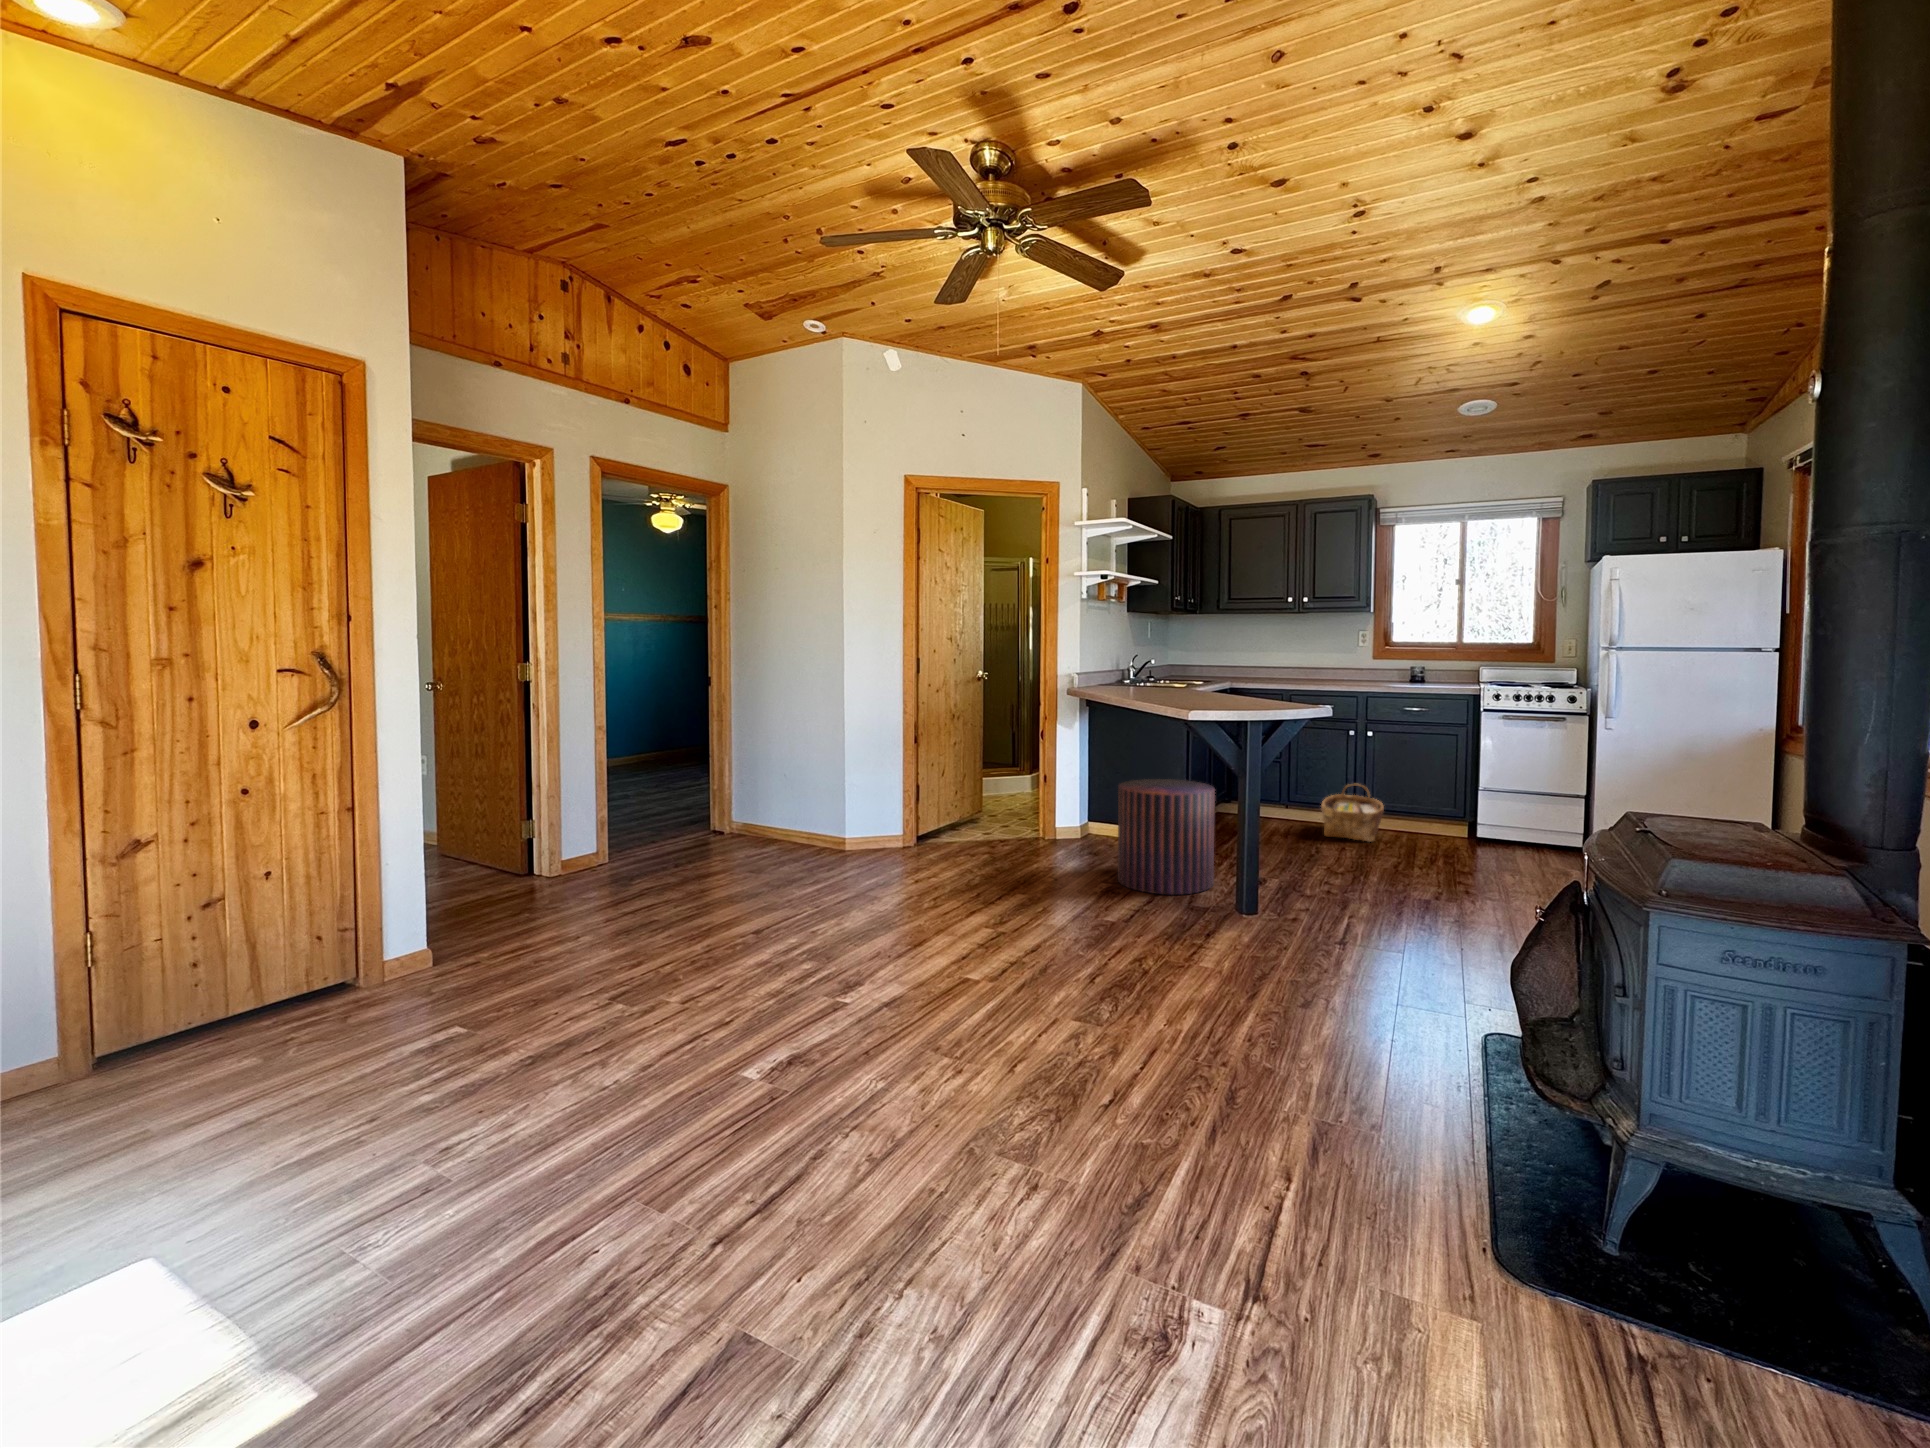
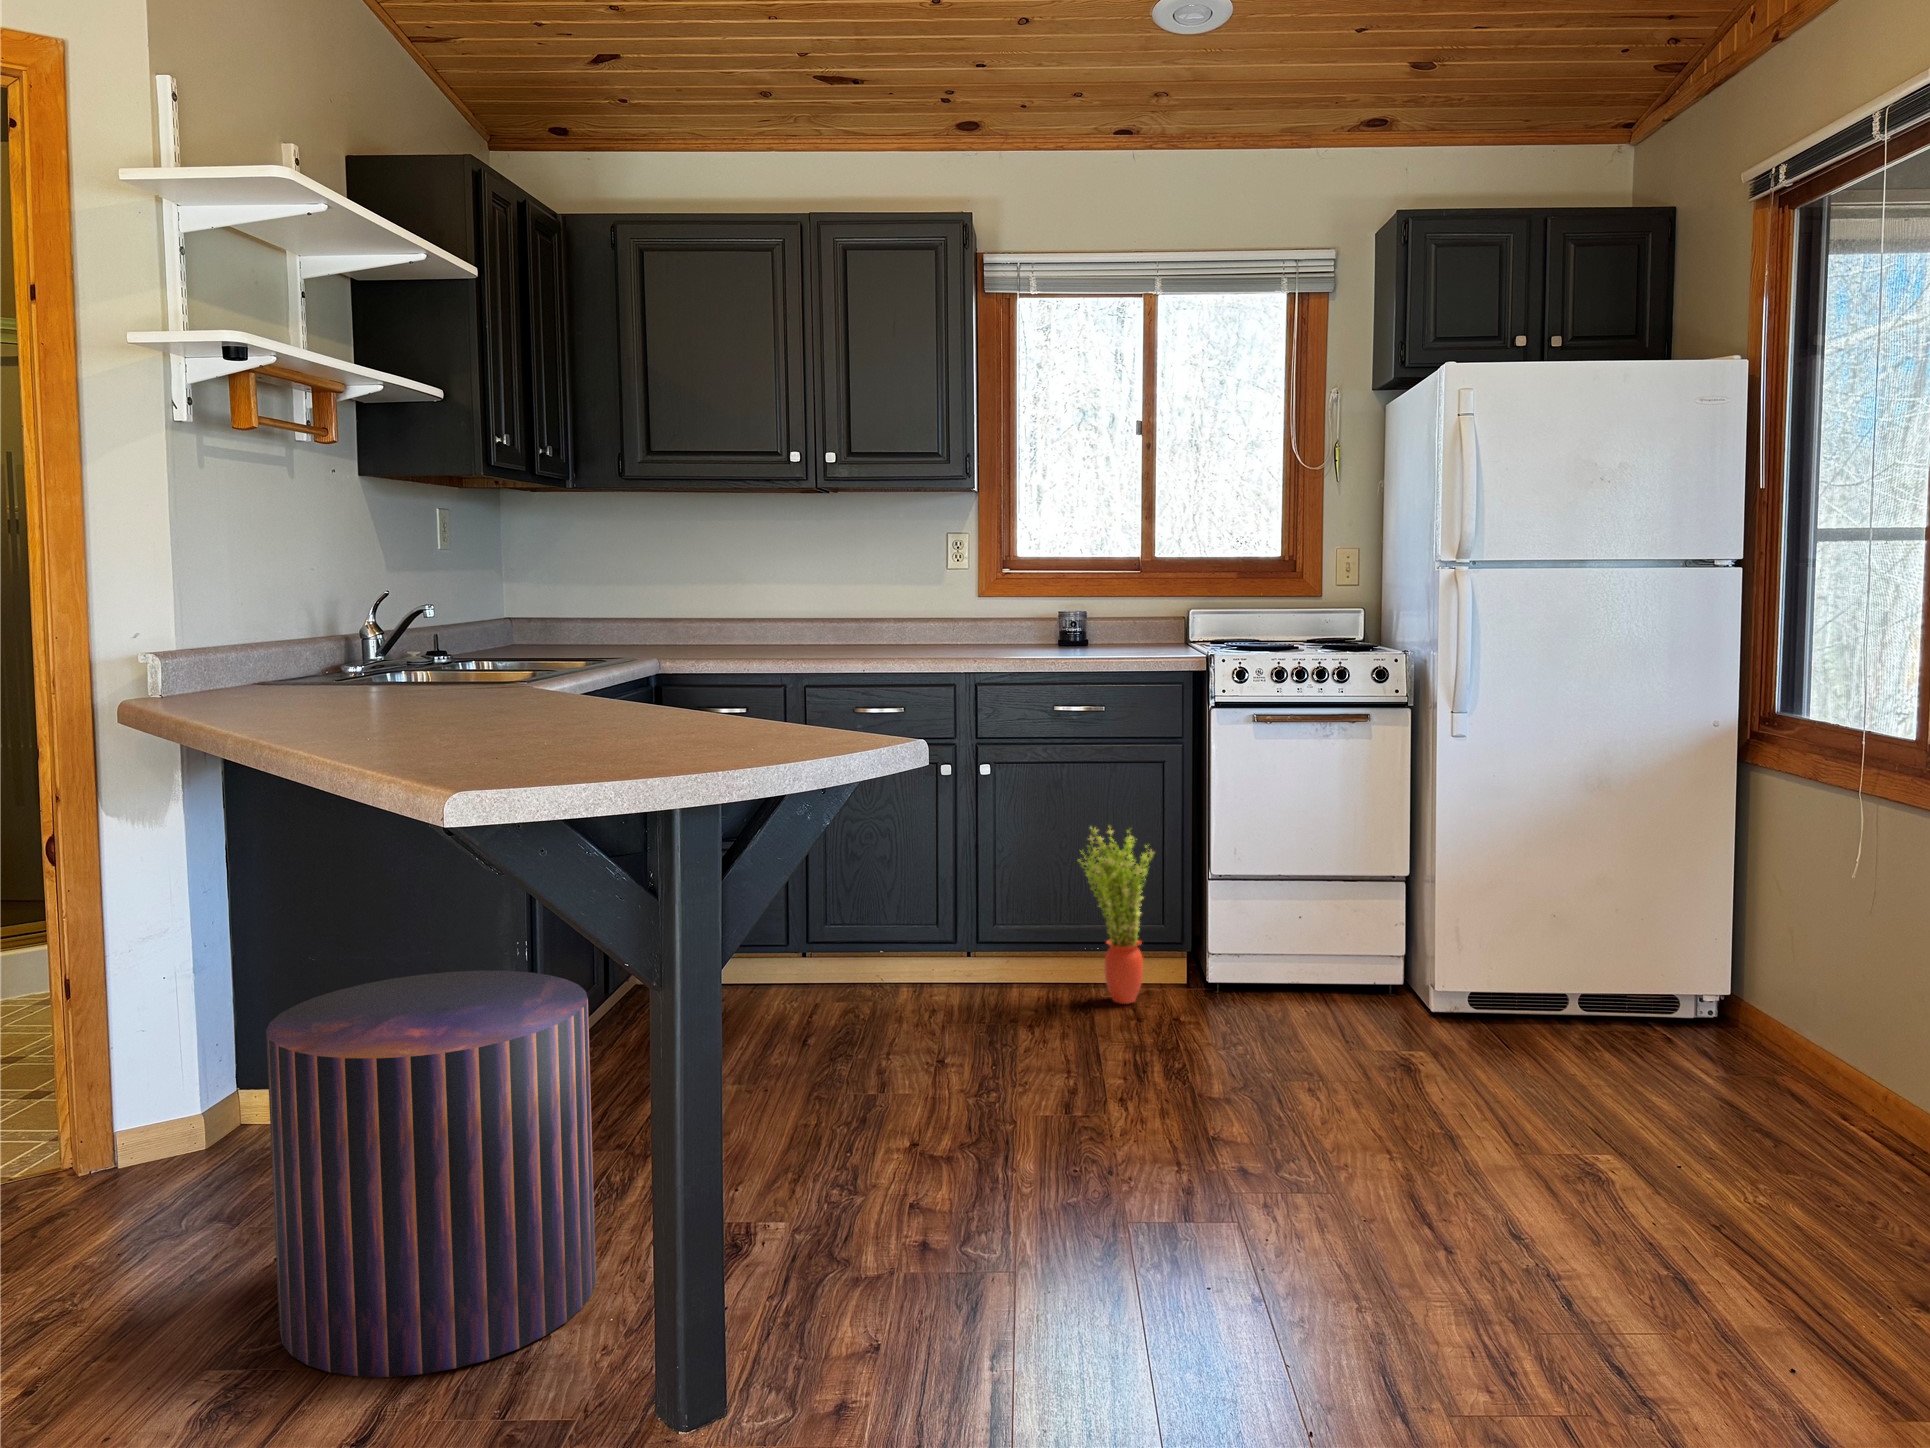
potted plant: none [1413,760,1451,839] -> present [1080,828,1153,1004]
woven basket: present [1321,784,1384,842] -> none [881,890,1019,1035]

